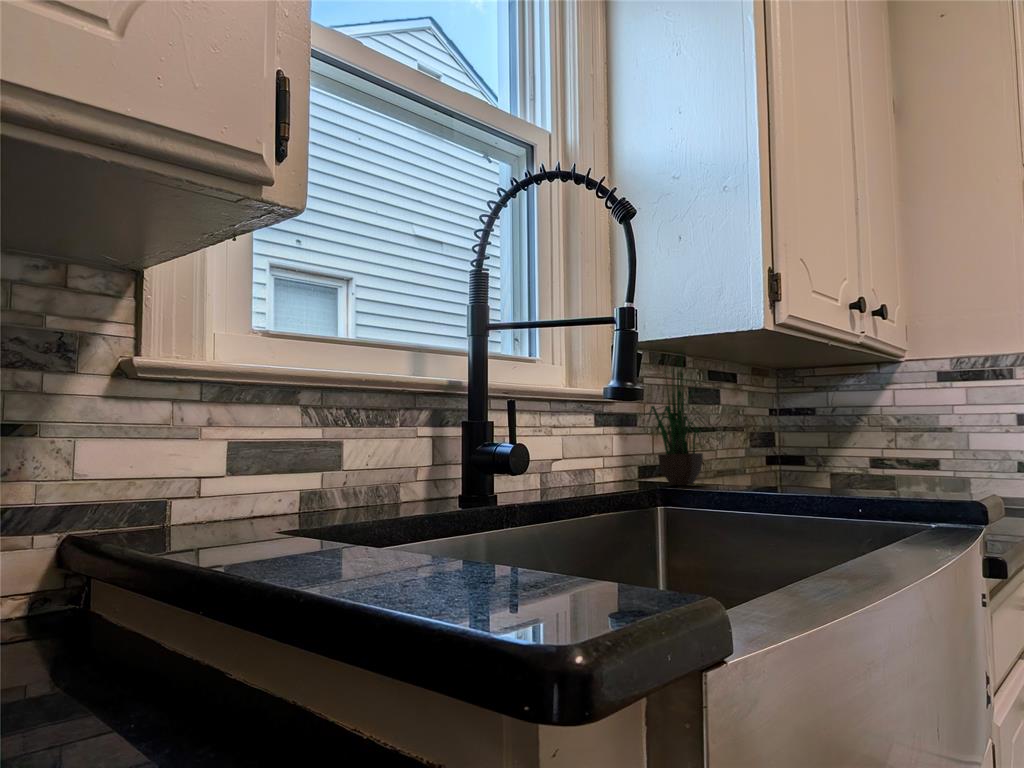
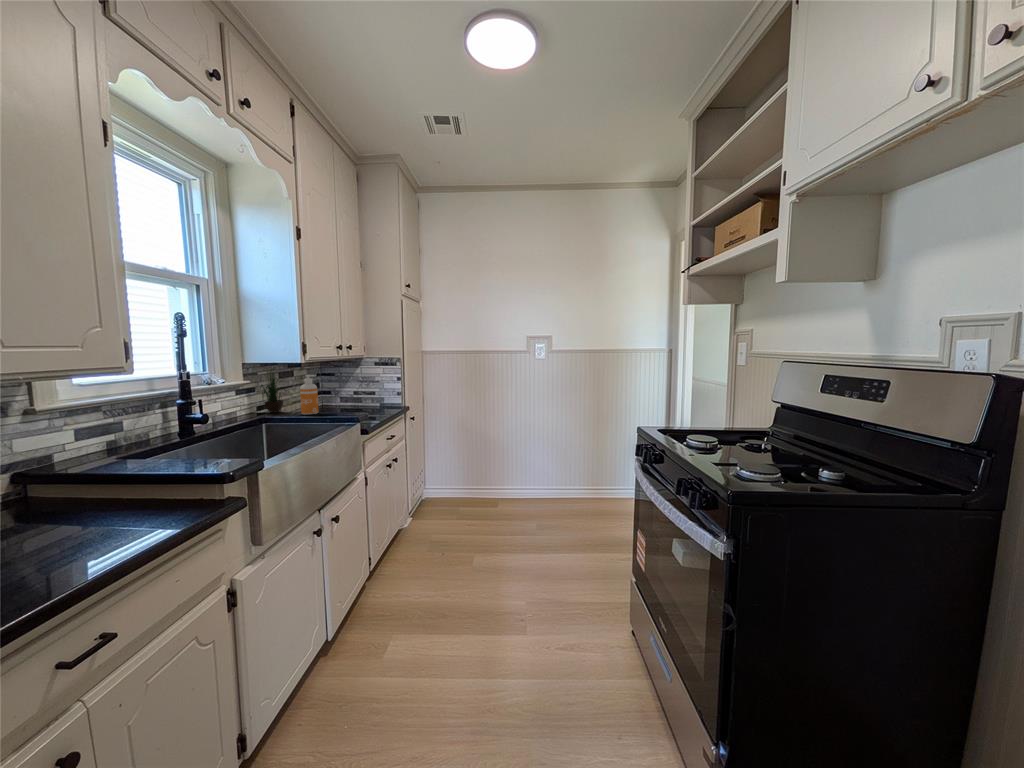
soap dispenser: none [755,368,810,491] -> present [300,375,319,414]

